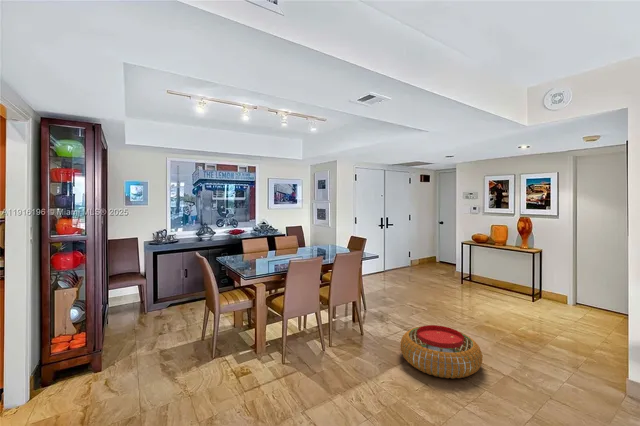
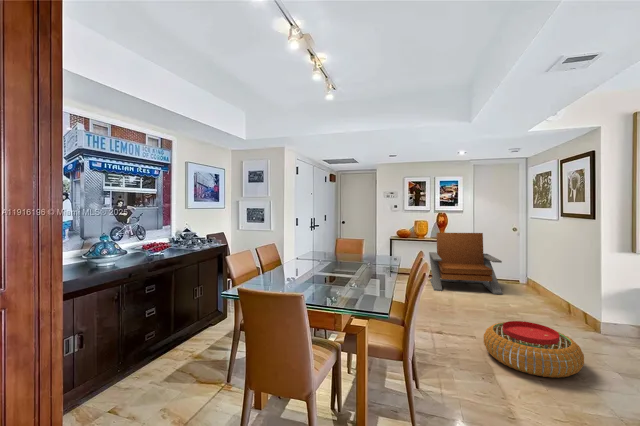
lounge chair: none [482,240,581,320] -> present [429,233,502,294]

